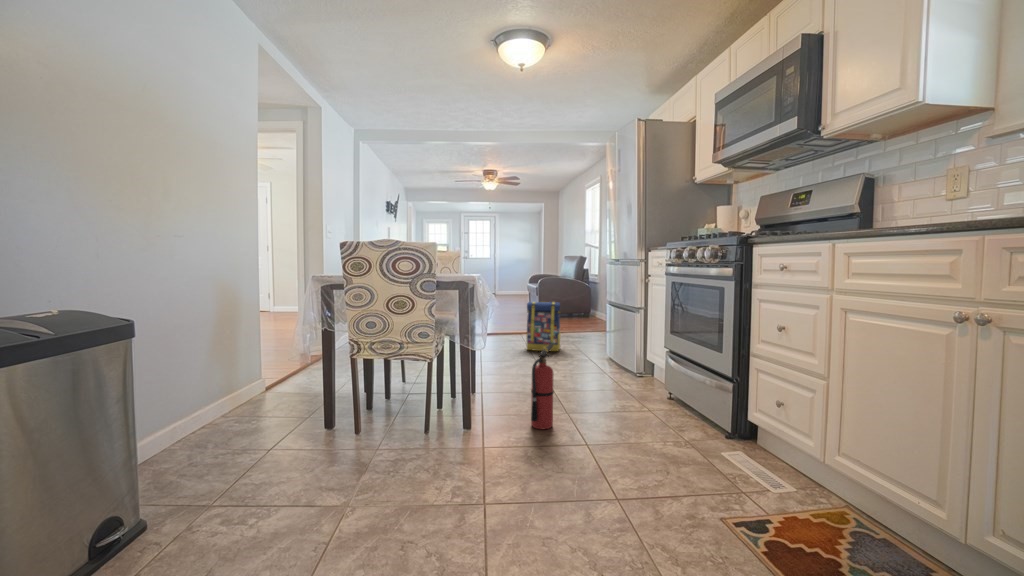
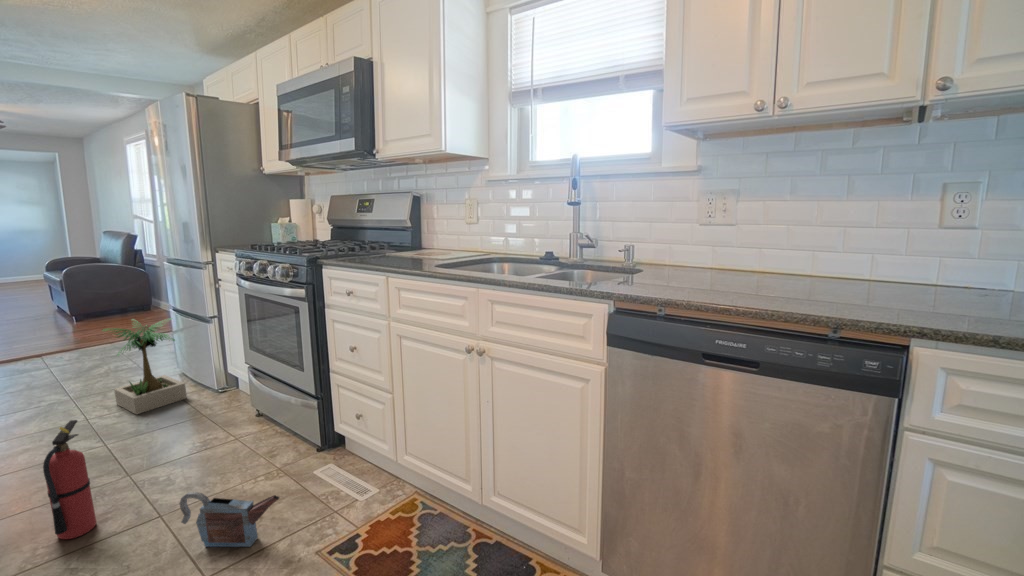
backpack: present [526,302,561,351] -> none [15,315,95,394]
potted plant: none [566,303,619,374] -> present [103,318,187,414]
watering can: none [606,416,691,485] -> present [180,492,279,547]

